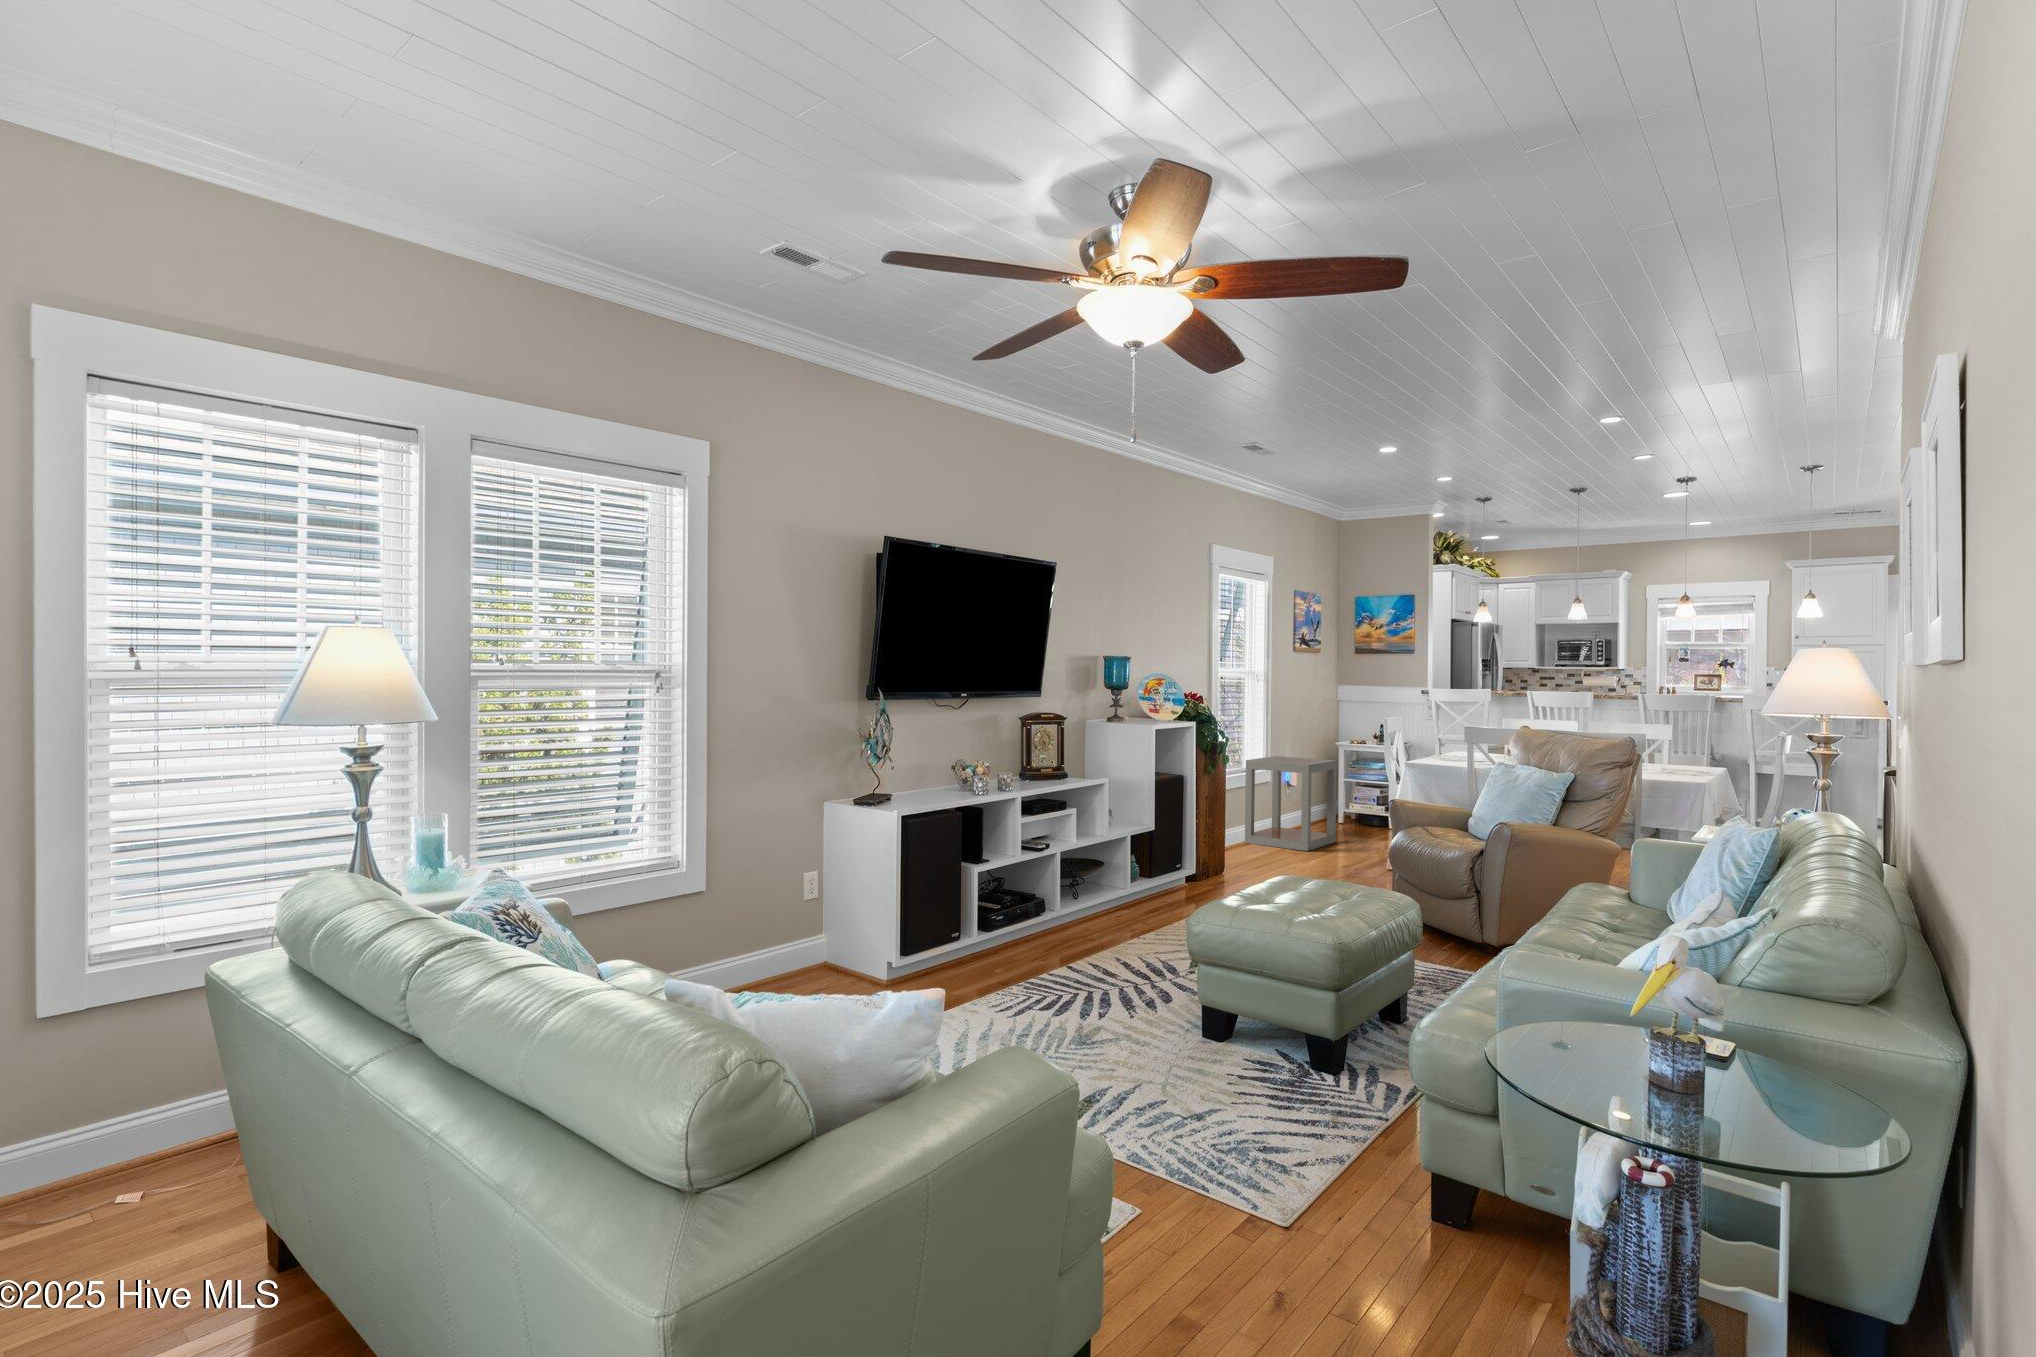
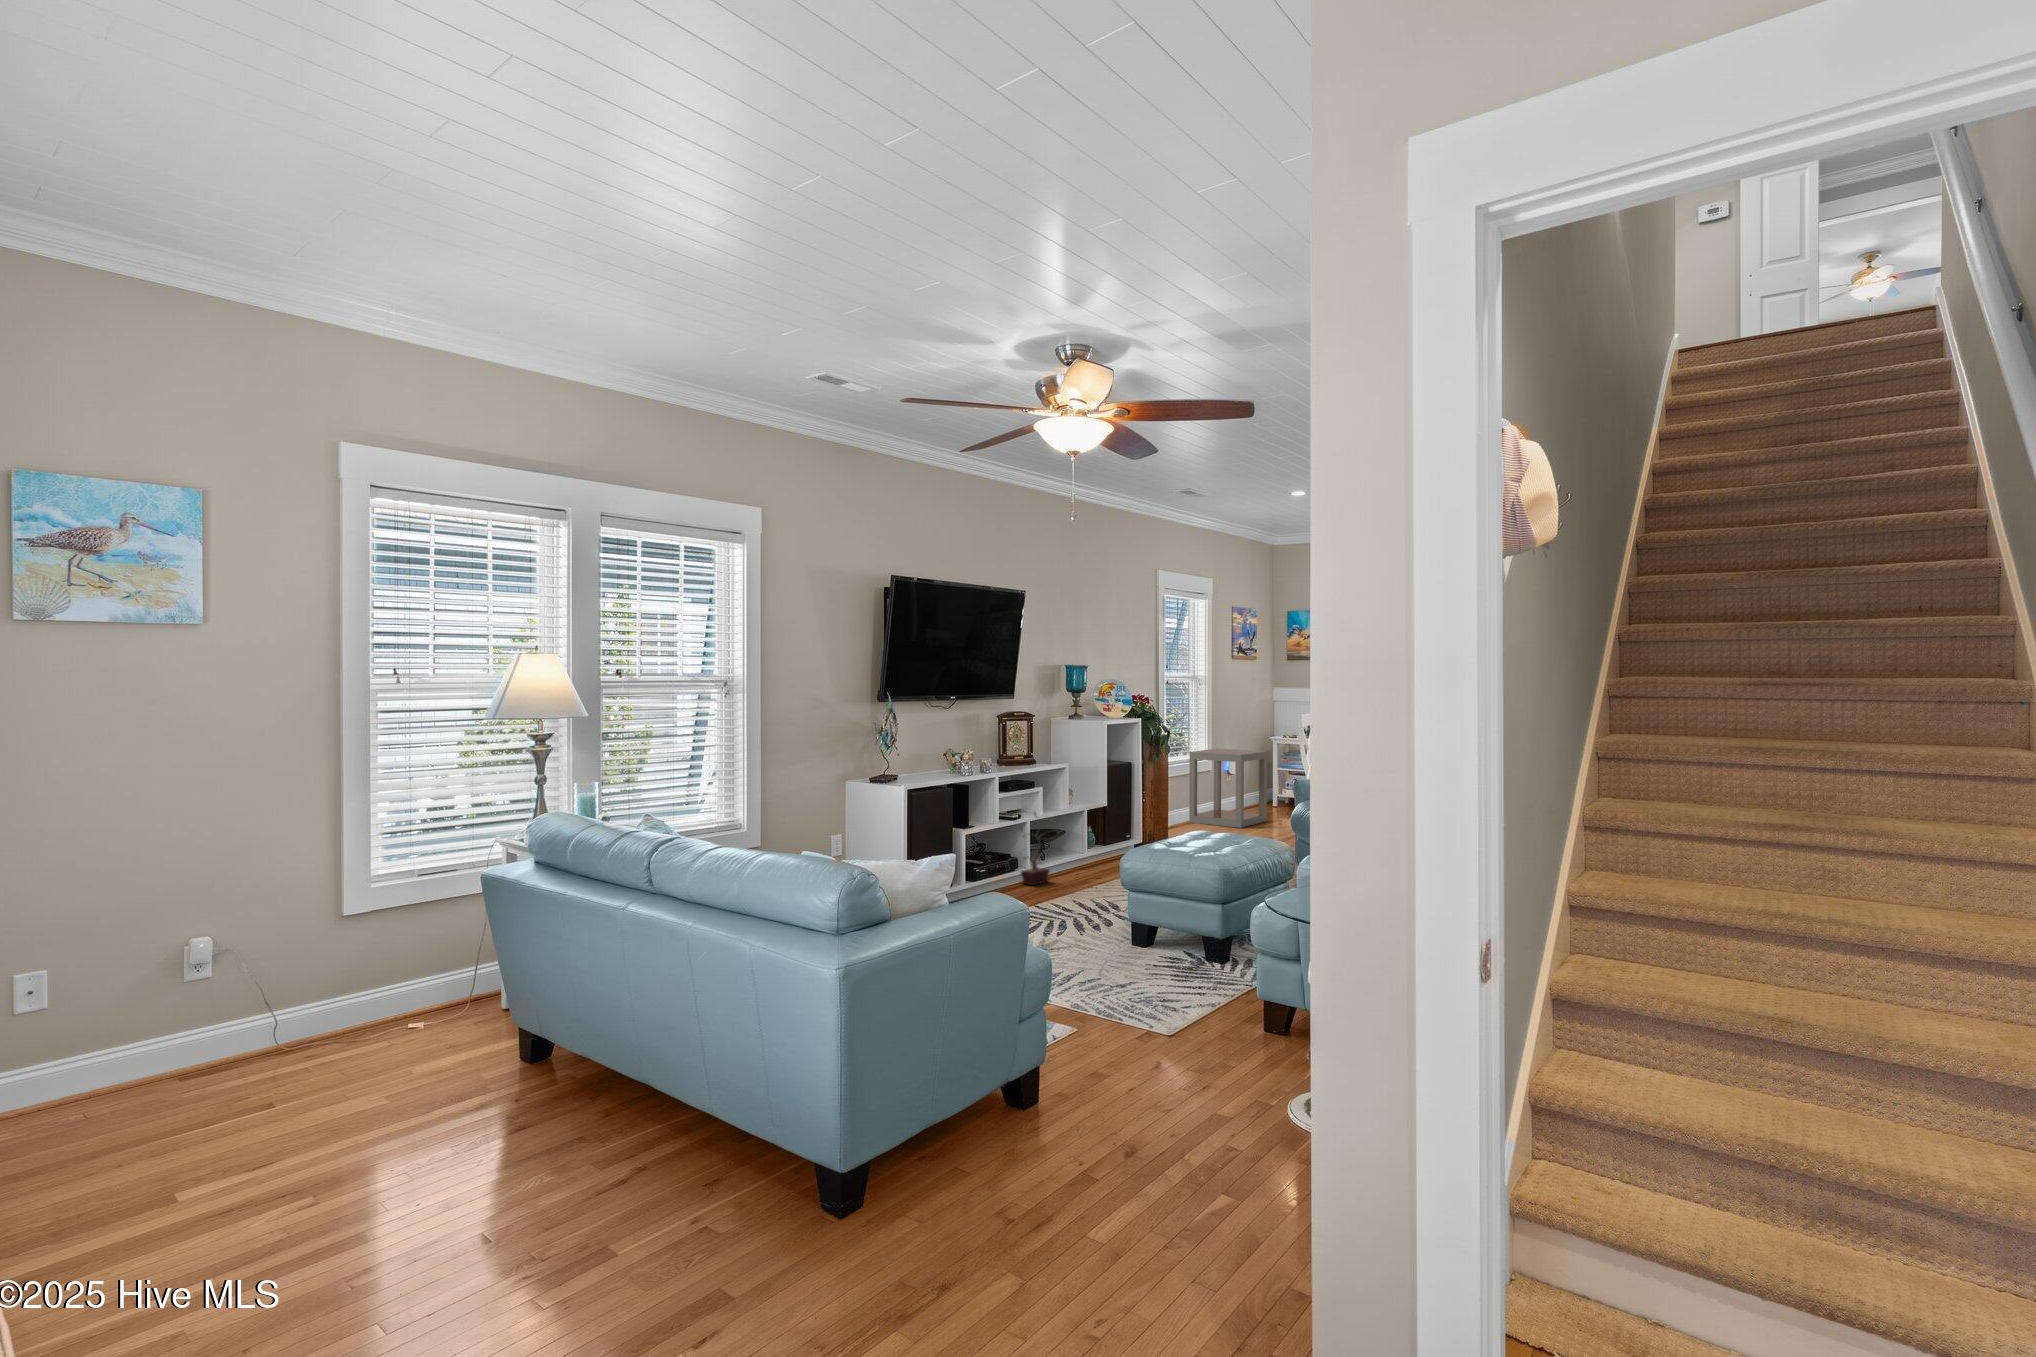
potted plant: none [1047,836,1109,933] -> present [1021,812,1053,885]

